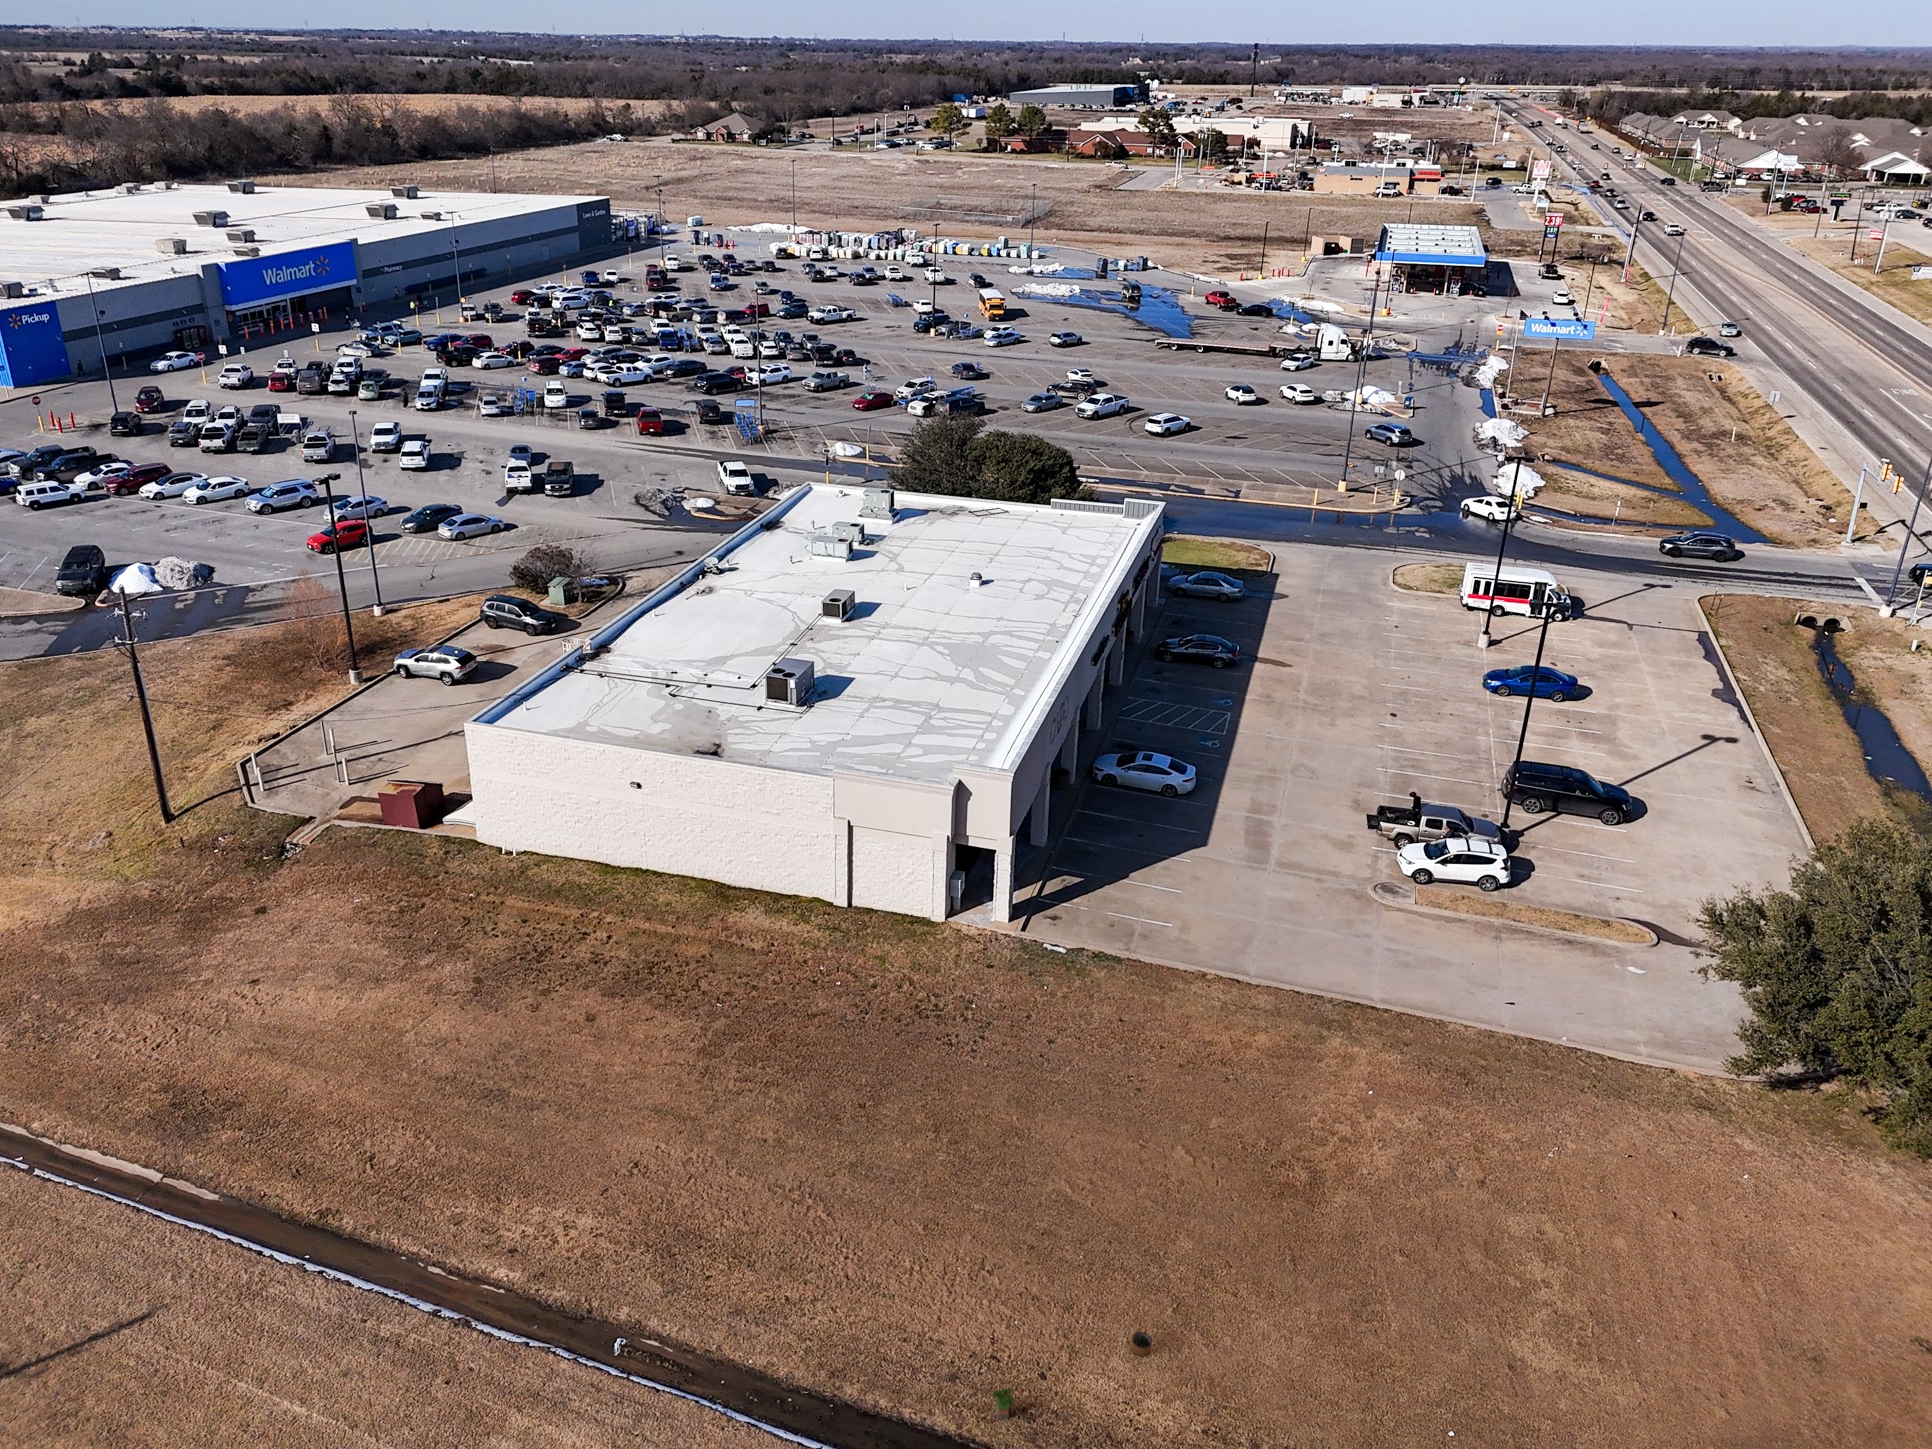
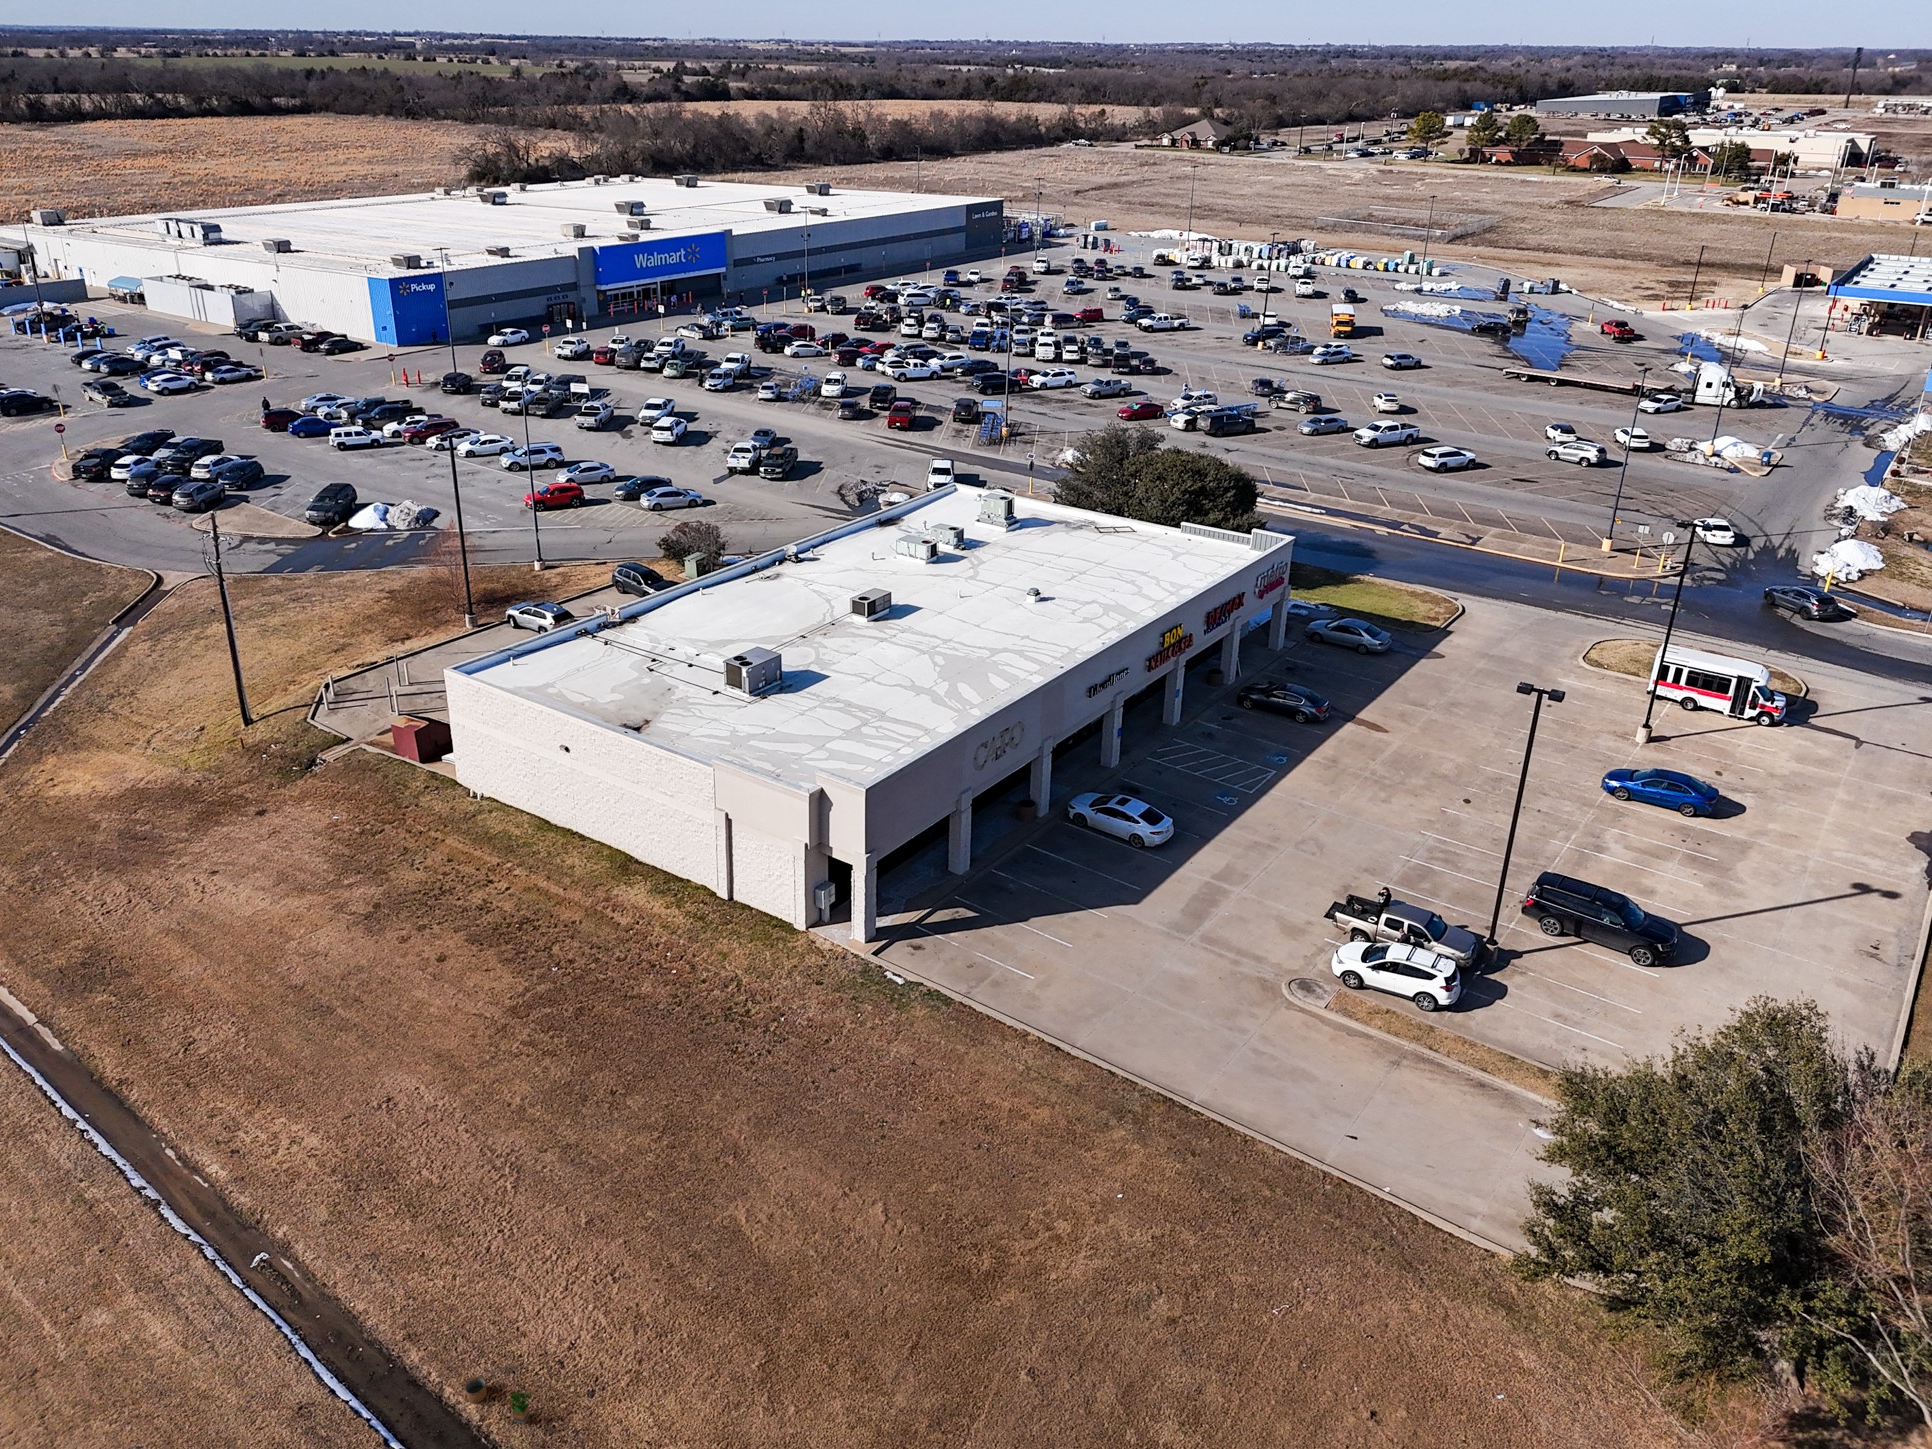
bucket: present [1132,1331,1152,1357] -> present [464,1377,487,1403]

